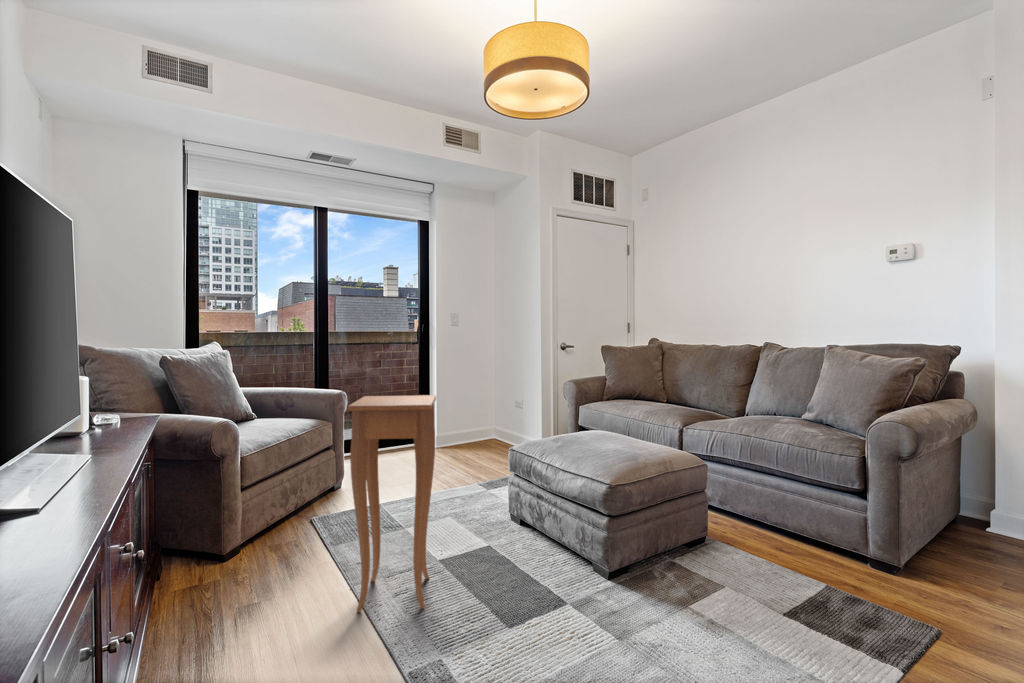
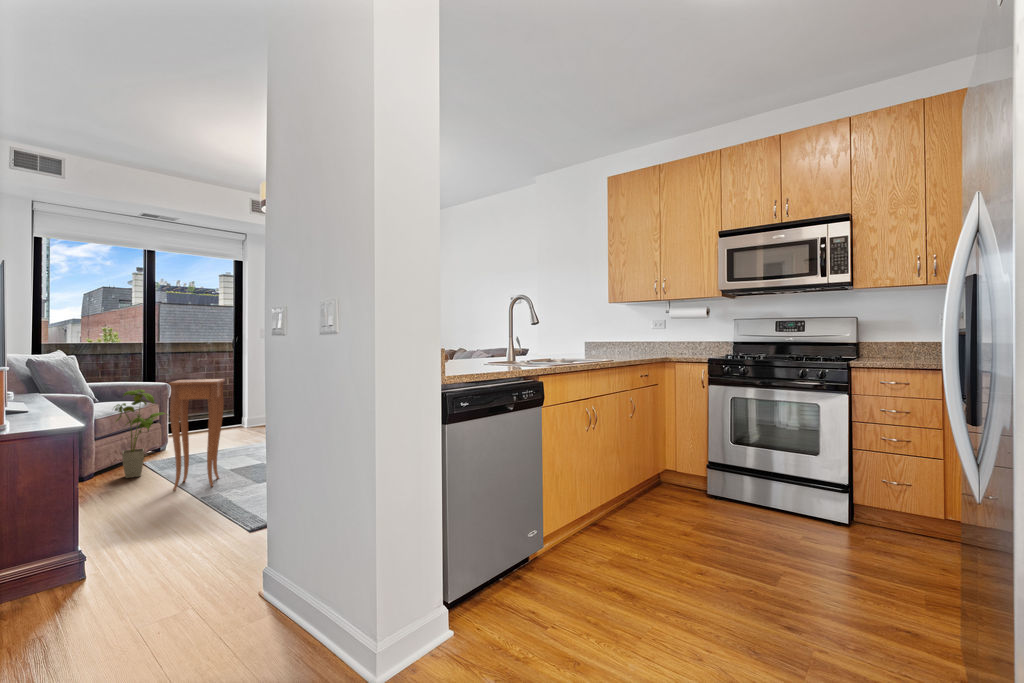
house plant: none [264,408,347,558] -> present [115,389,165,478]

